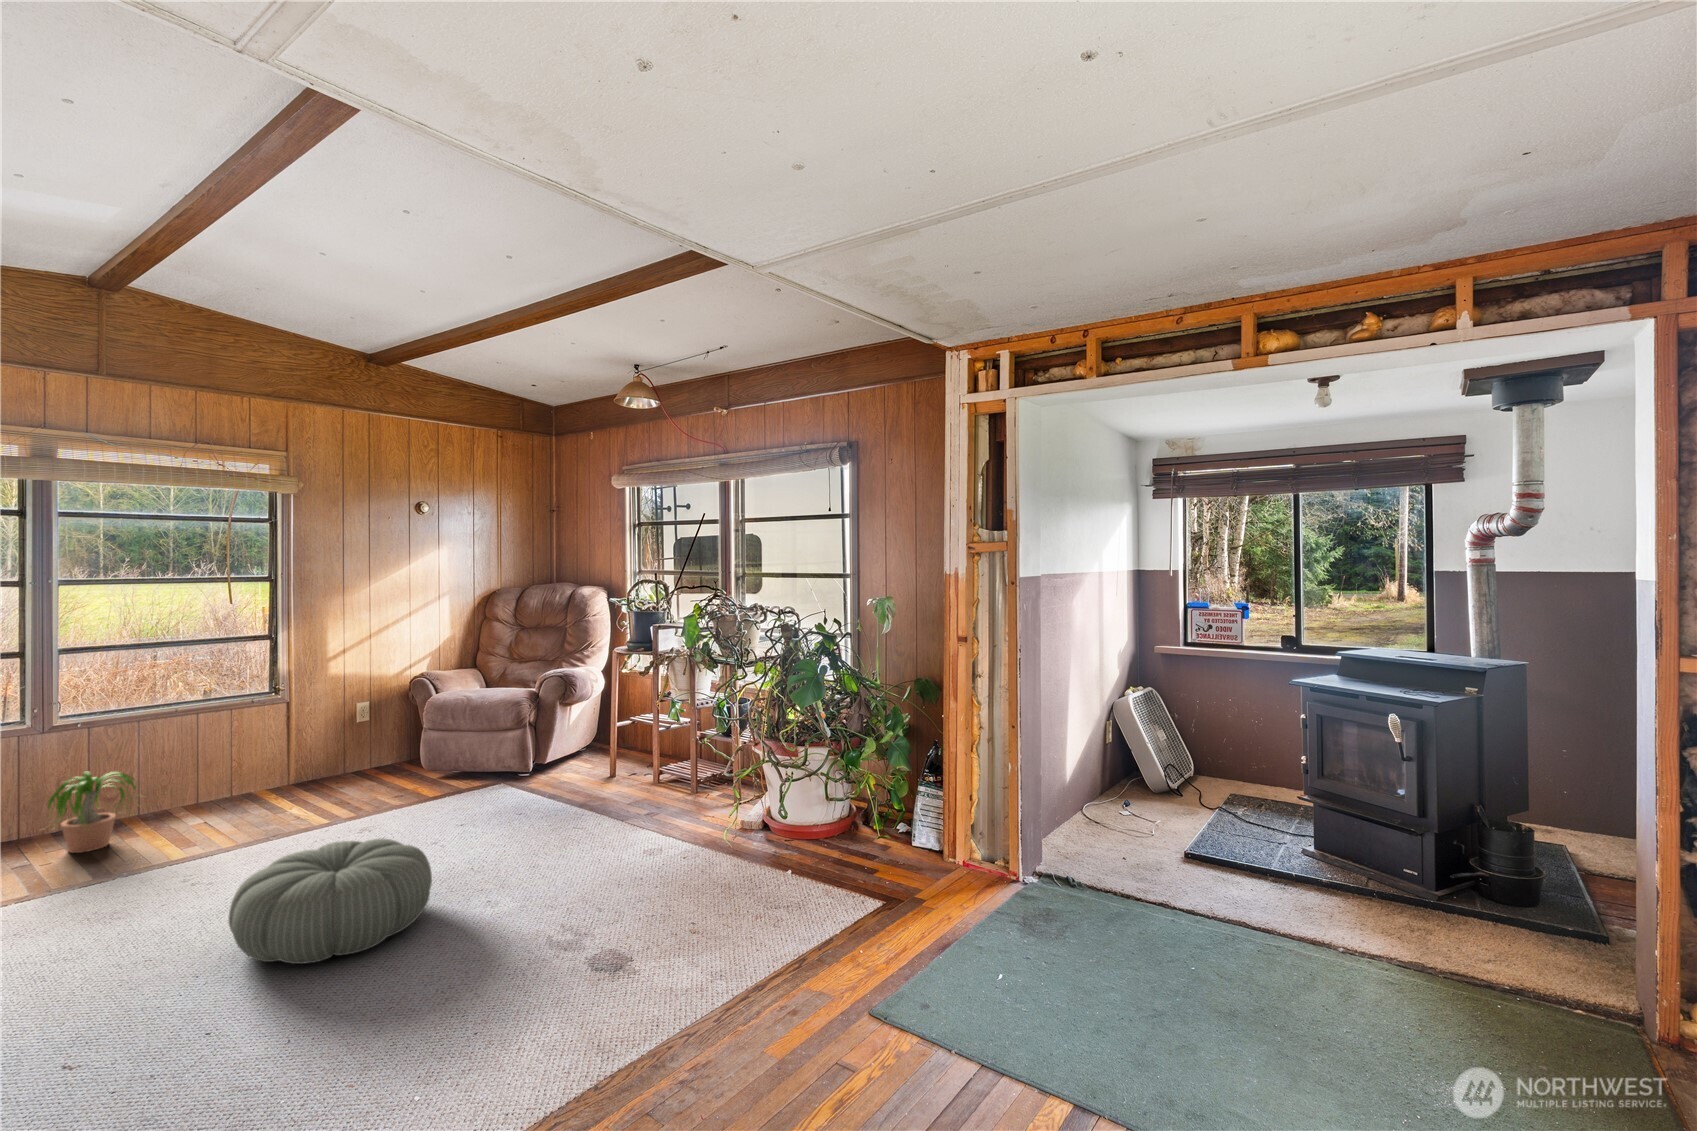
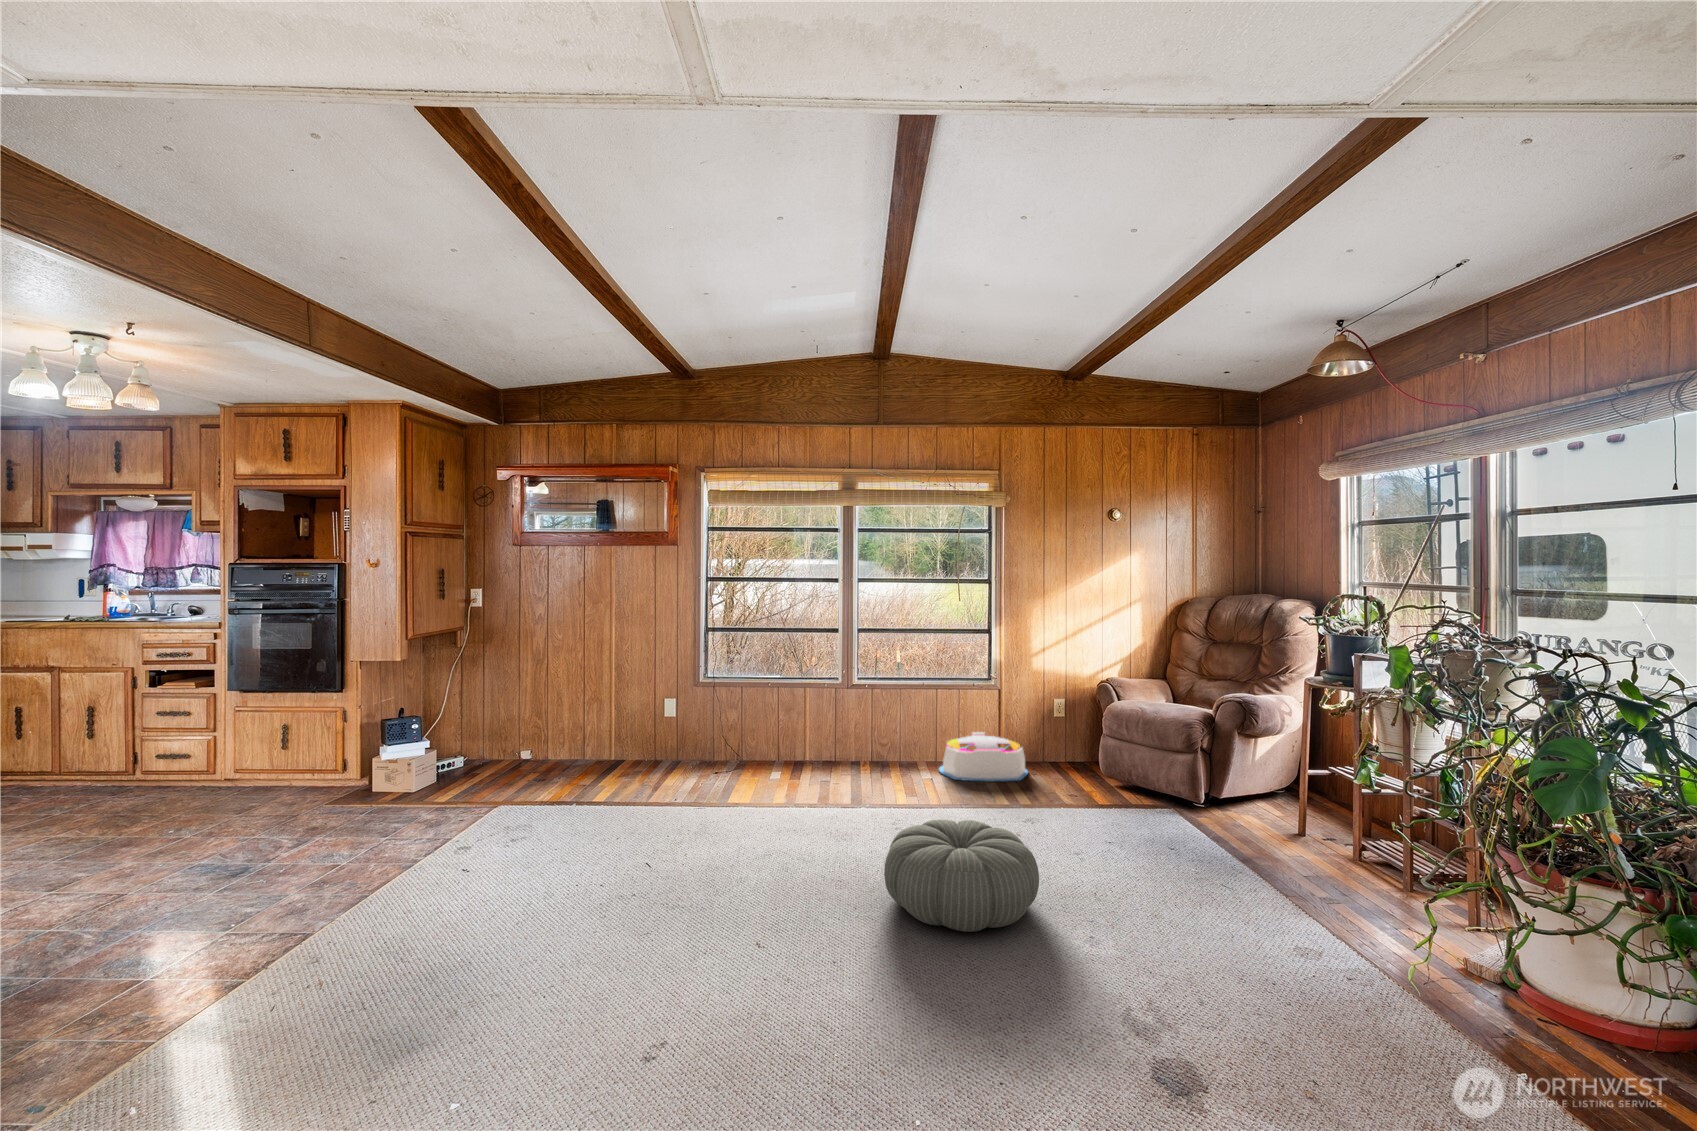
storage bin: none [201,759,332,824] -> present [939,732,1028,781]
potted plant: present [48,772,136,853] -> none [848,718,910,774]

